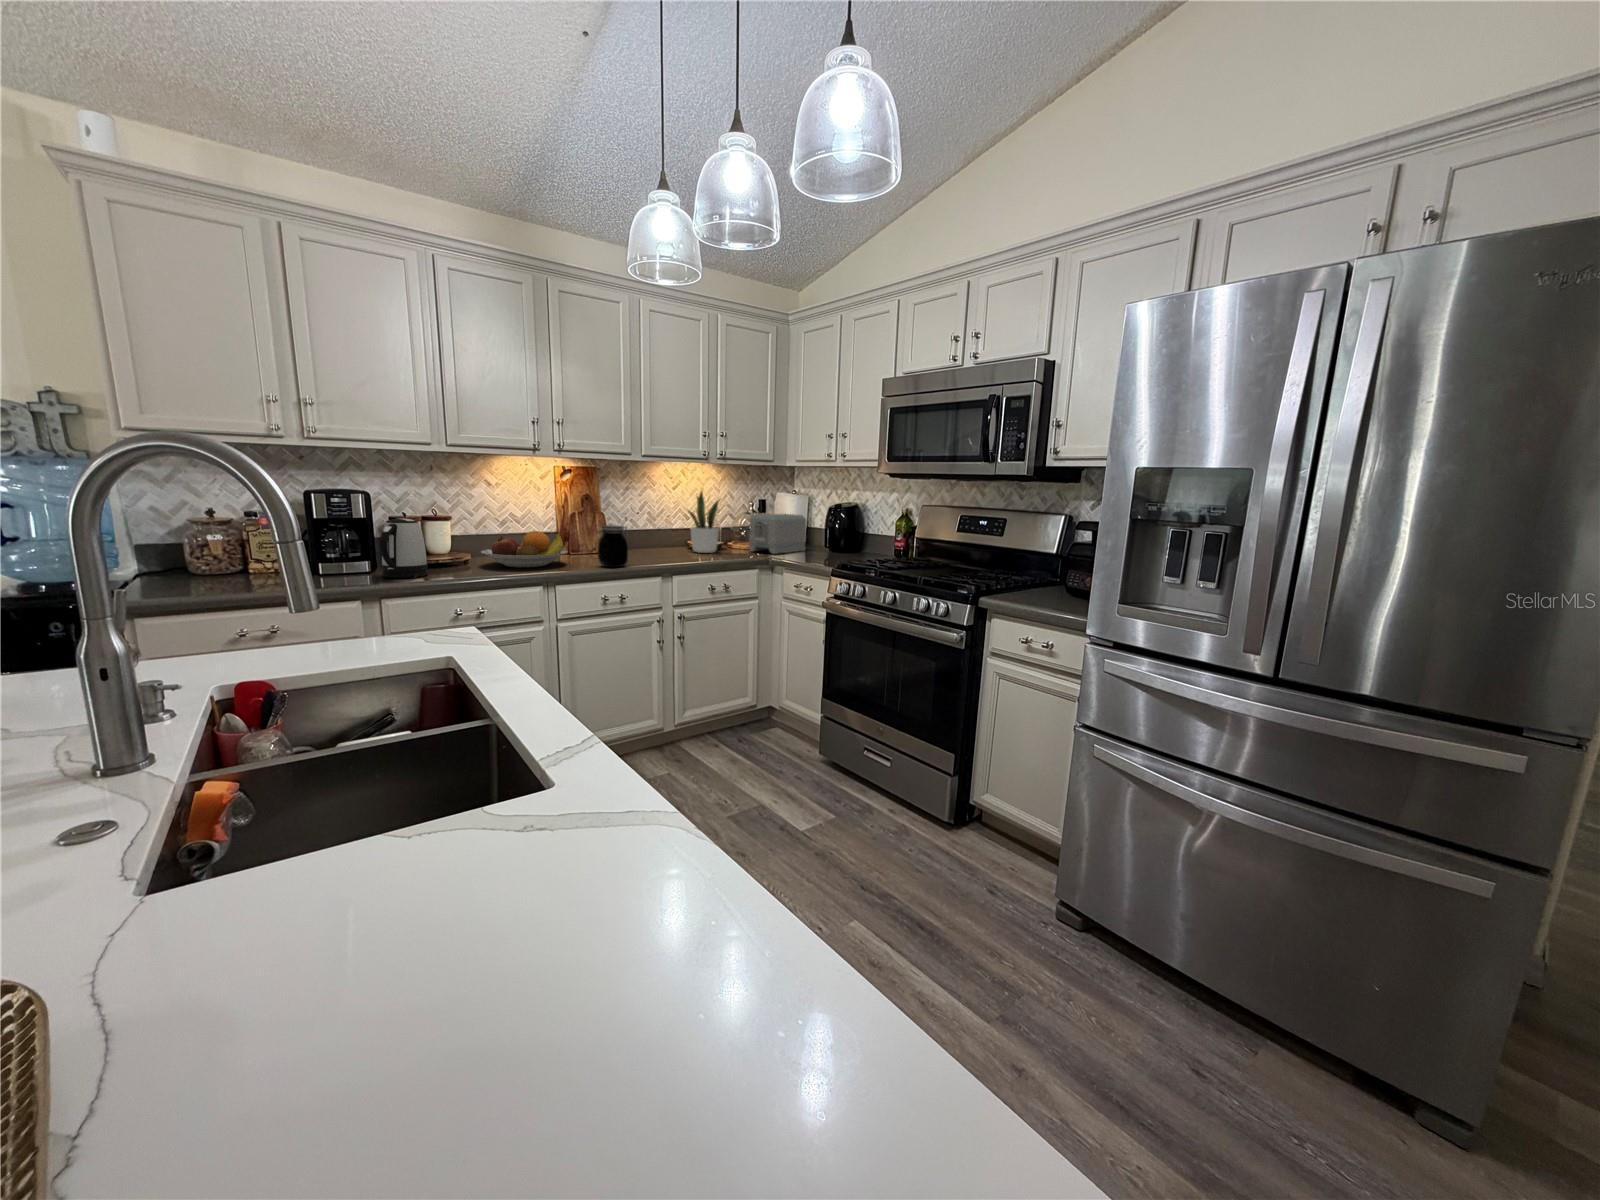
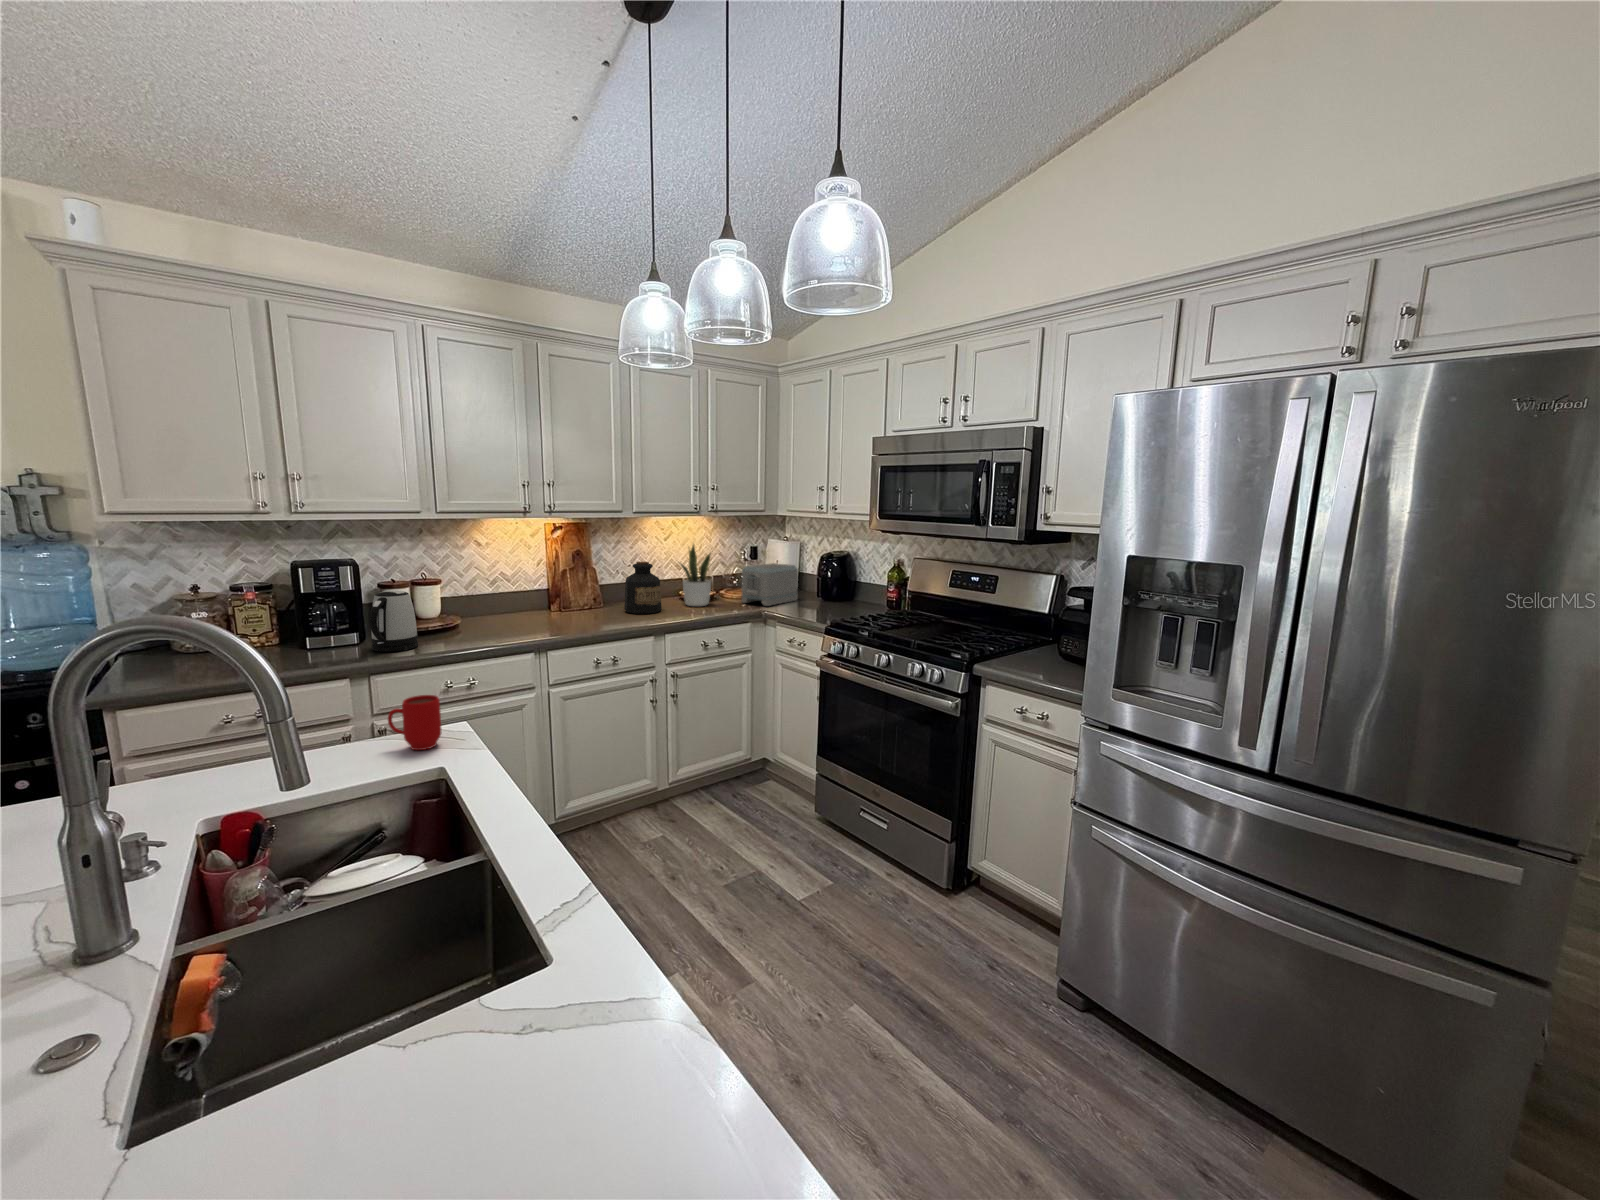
bottle: none [632,506,669,557] -> present [624,561,662,614]
jar: present [597,525,628,567] -> none [589,587,621,630]
fruit bowl: present [481,531,567,567] -> none [472,595,559,633]
mug: none [396,593,449,645] -> present [388,695,441,750]

